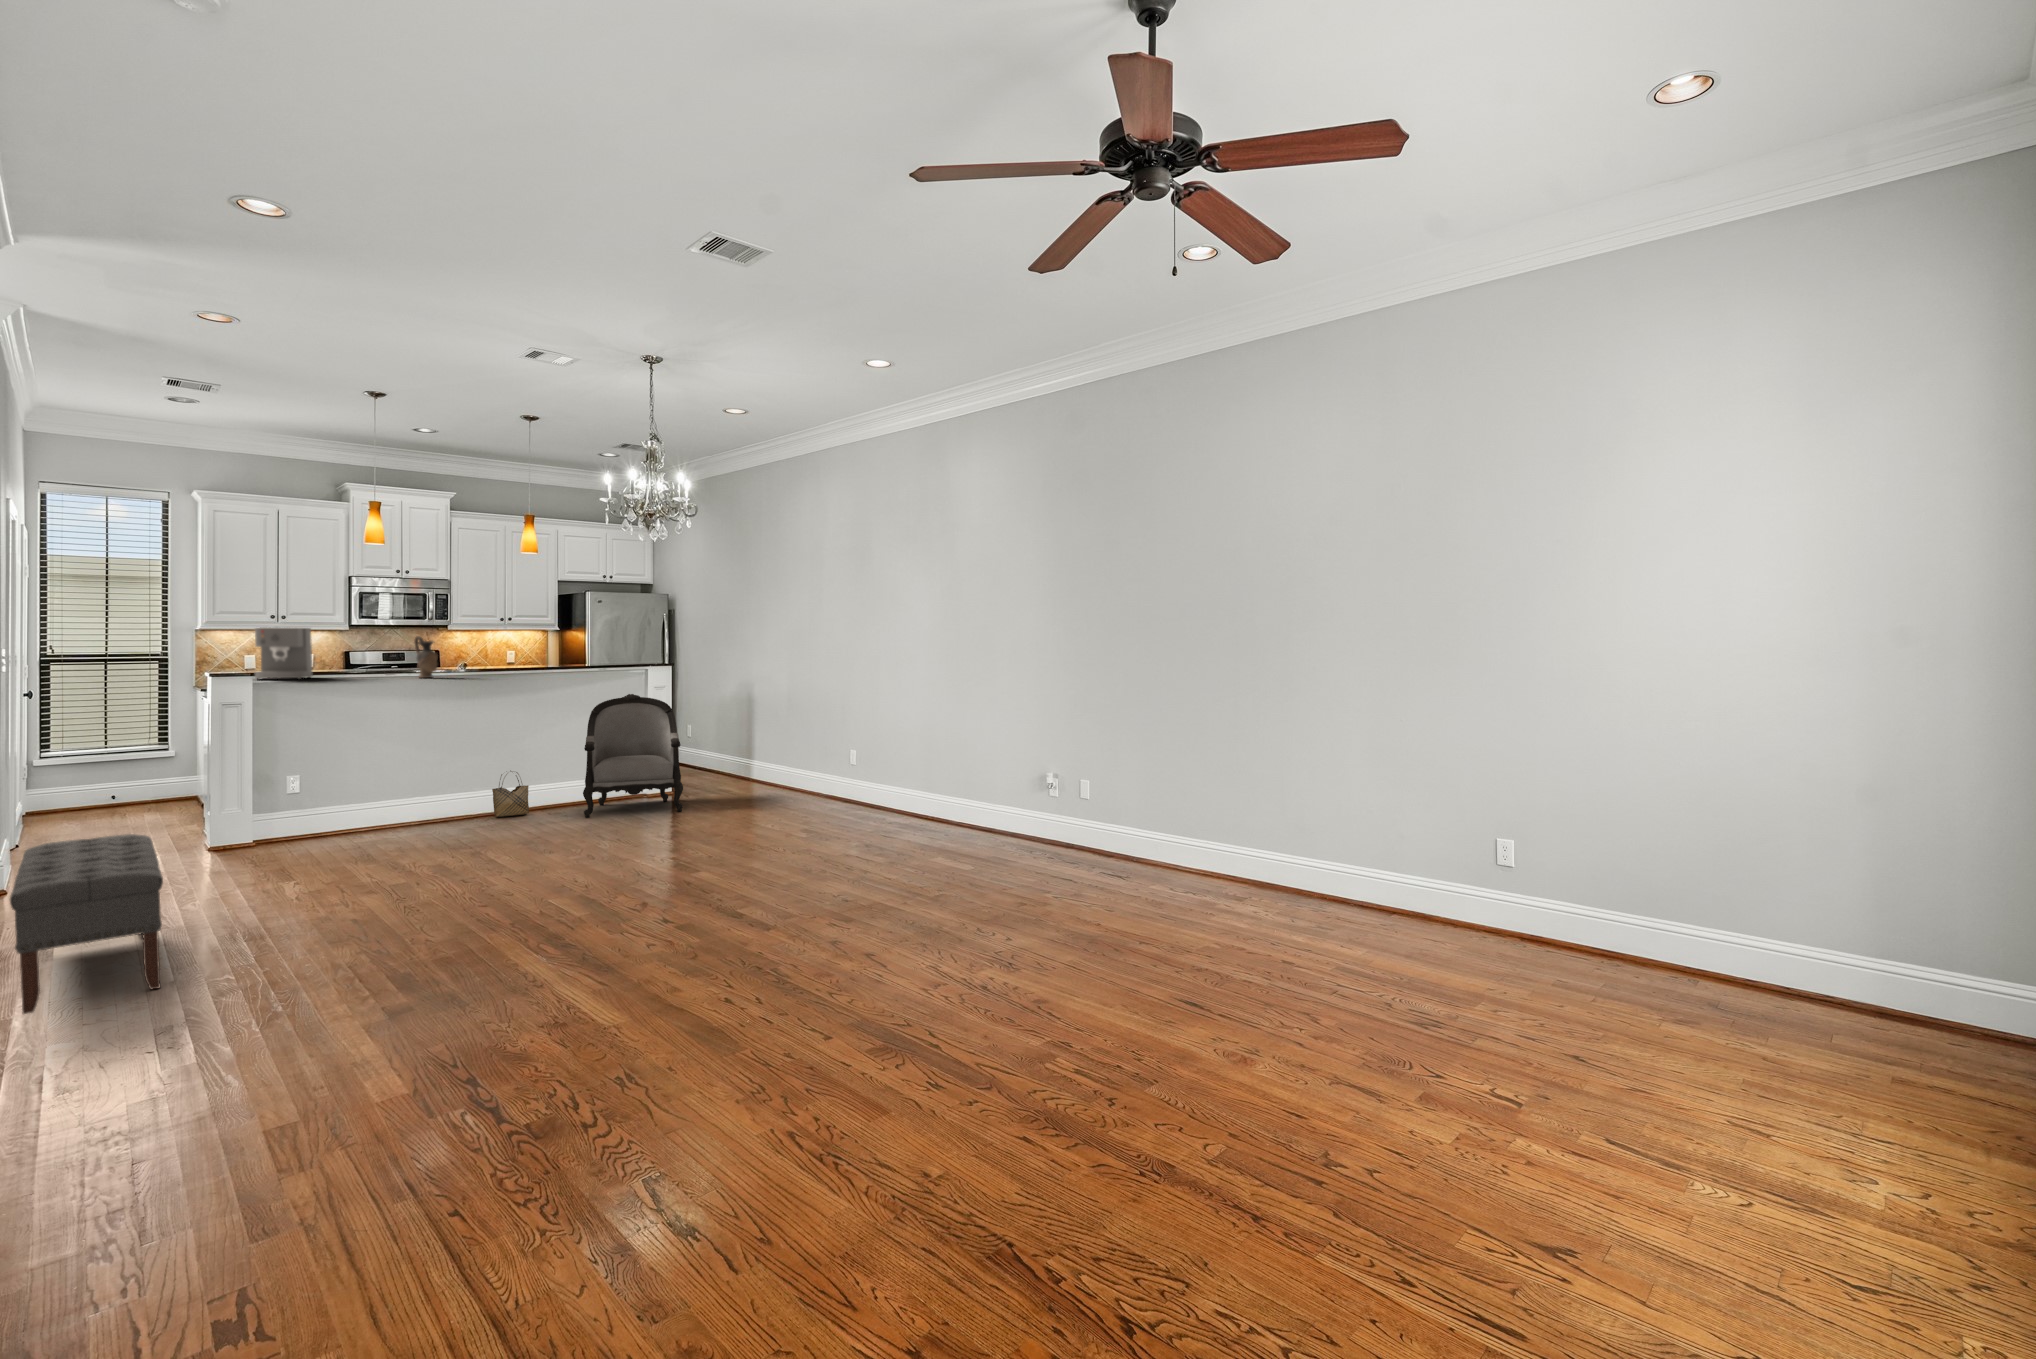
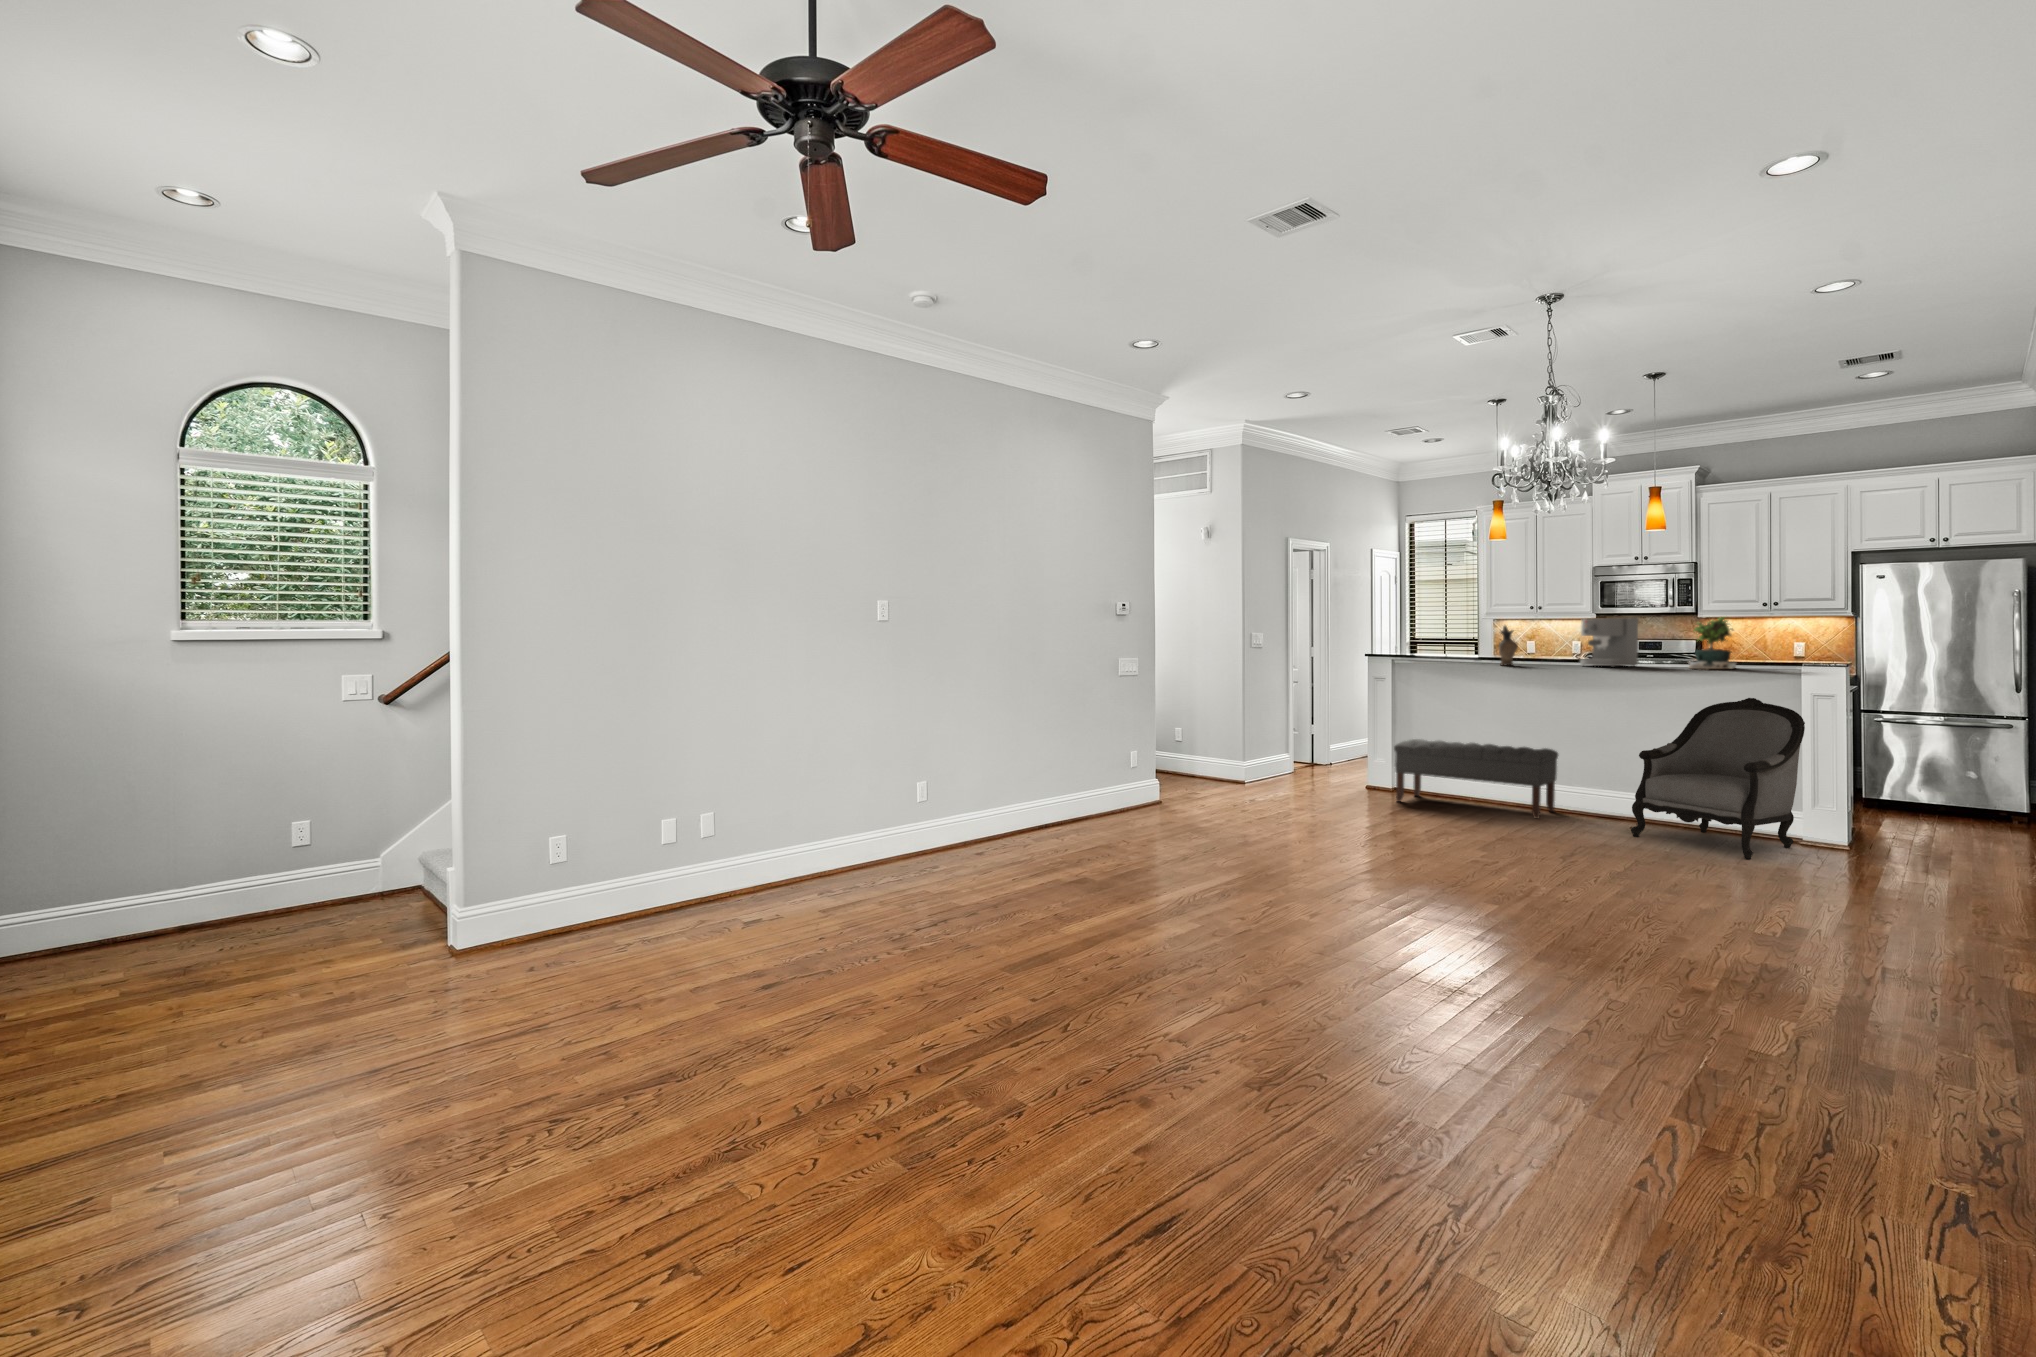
coffee maker: present [255,628,312,679] -> present [1580,617,1638,667]
potted plant: none [577,630,612,674] -> present [1689,617,1736,669]
woven basket: present [492,771,529,817] -> none [1568,769,1609,819]
bench: present [10,834,163,1014] -> present [1394,739,1558,819]

